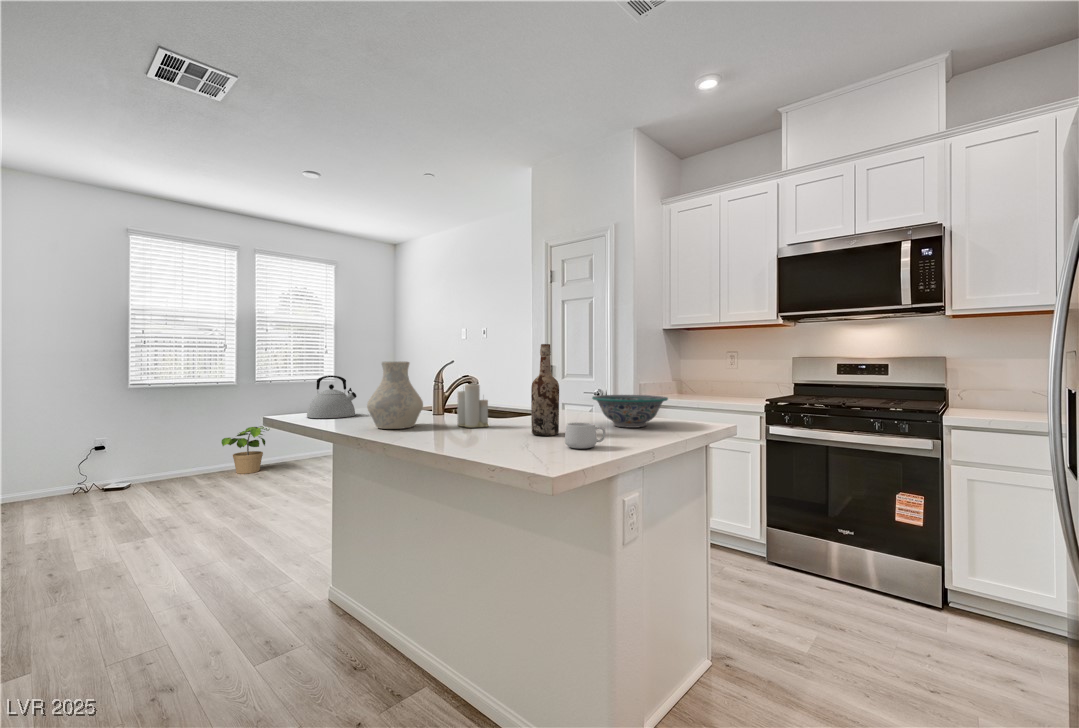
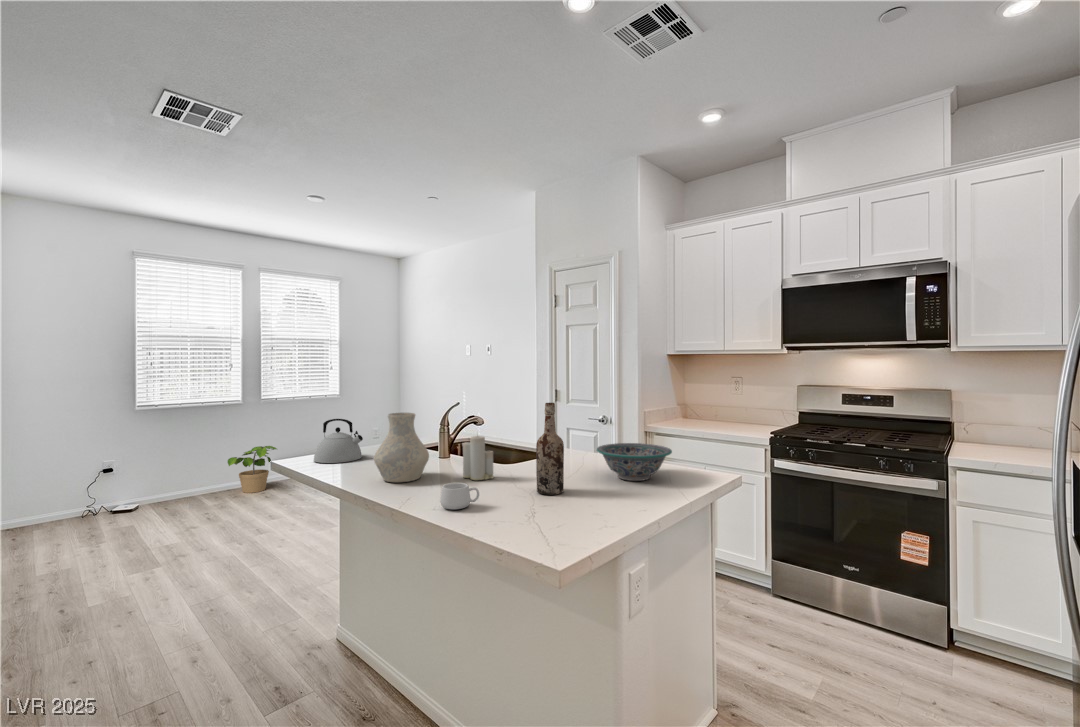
mug: present [565,423,606,449] -> present [440,483,479,510]

